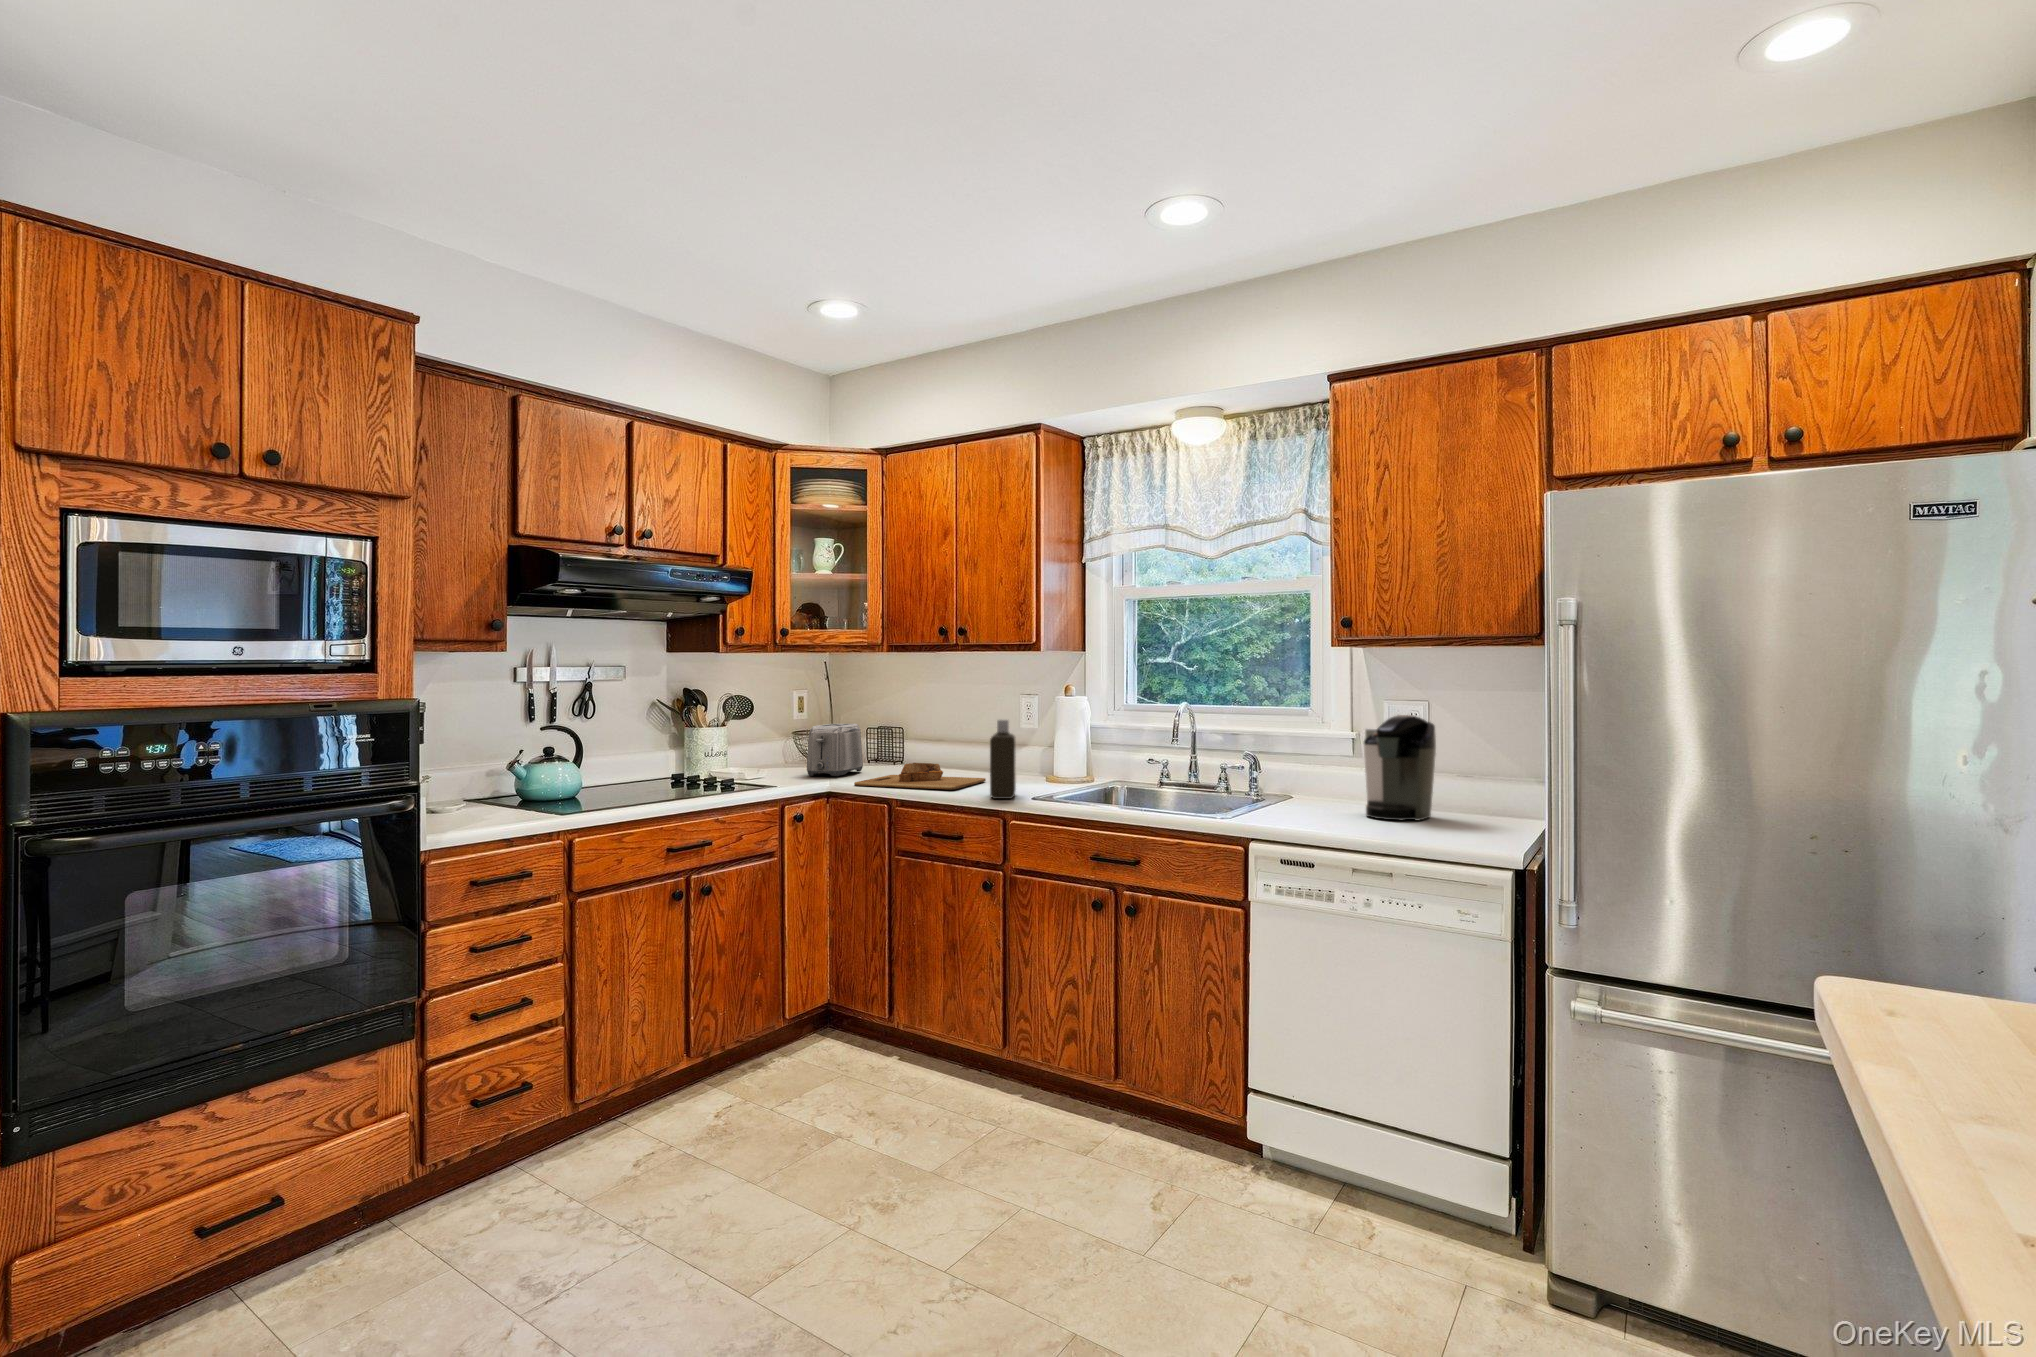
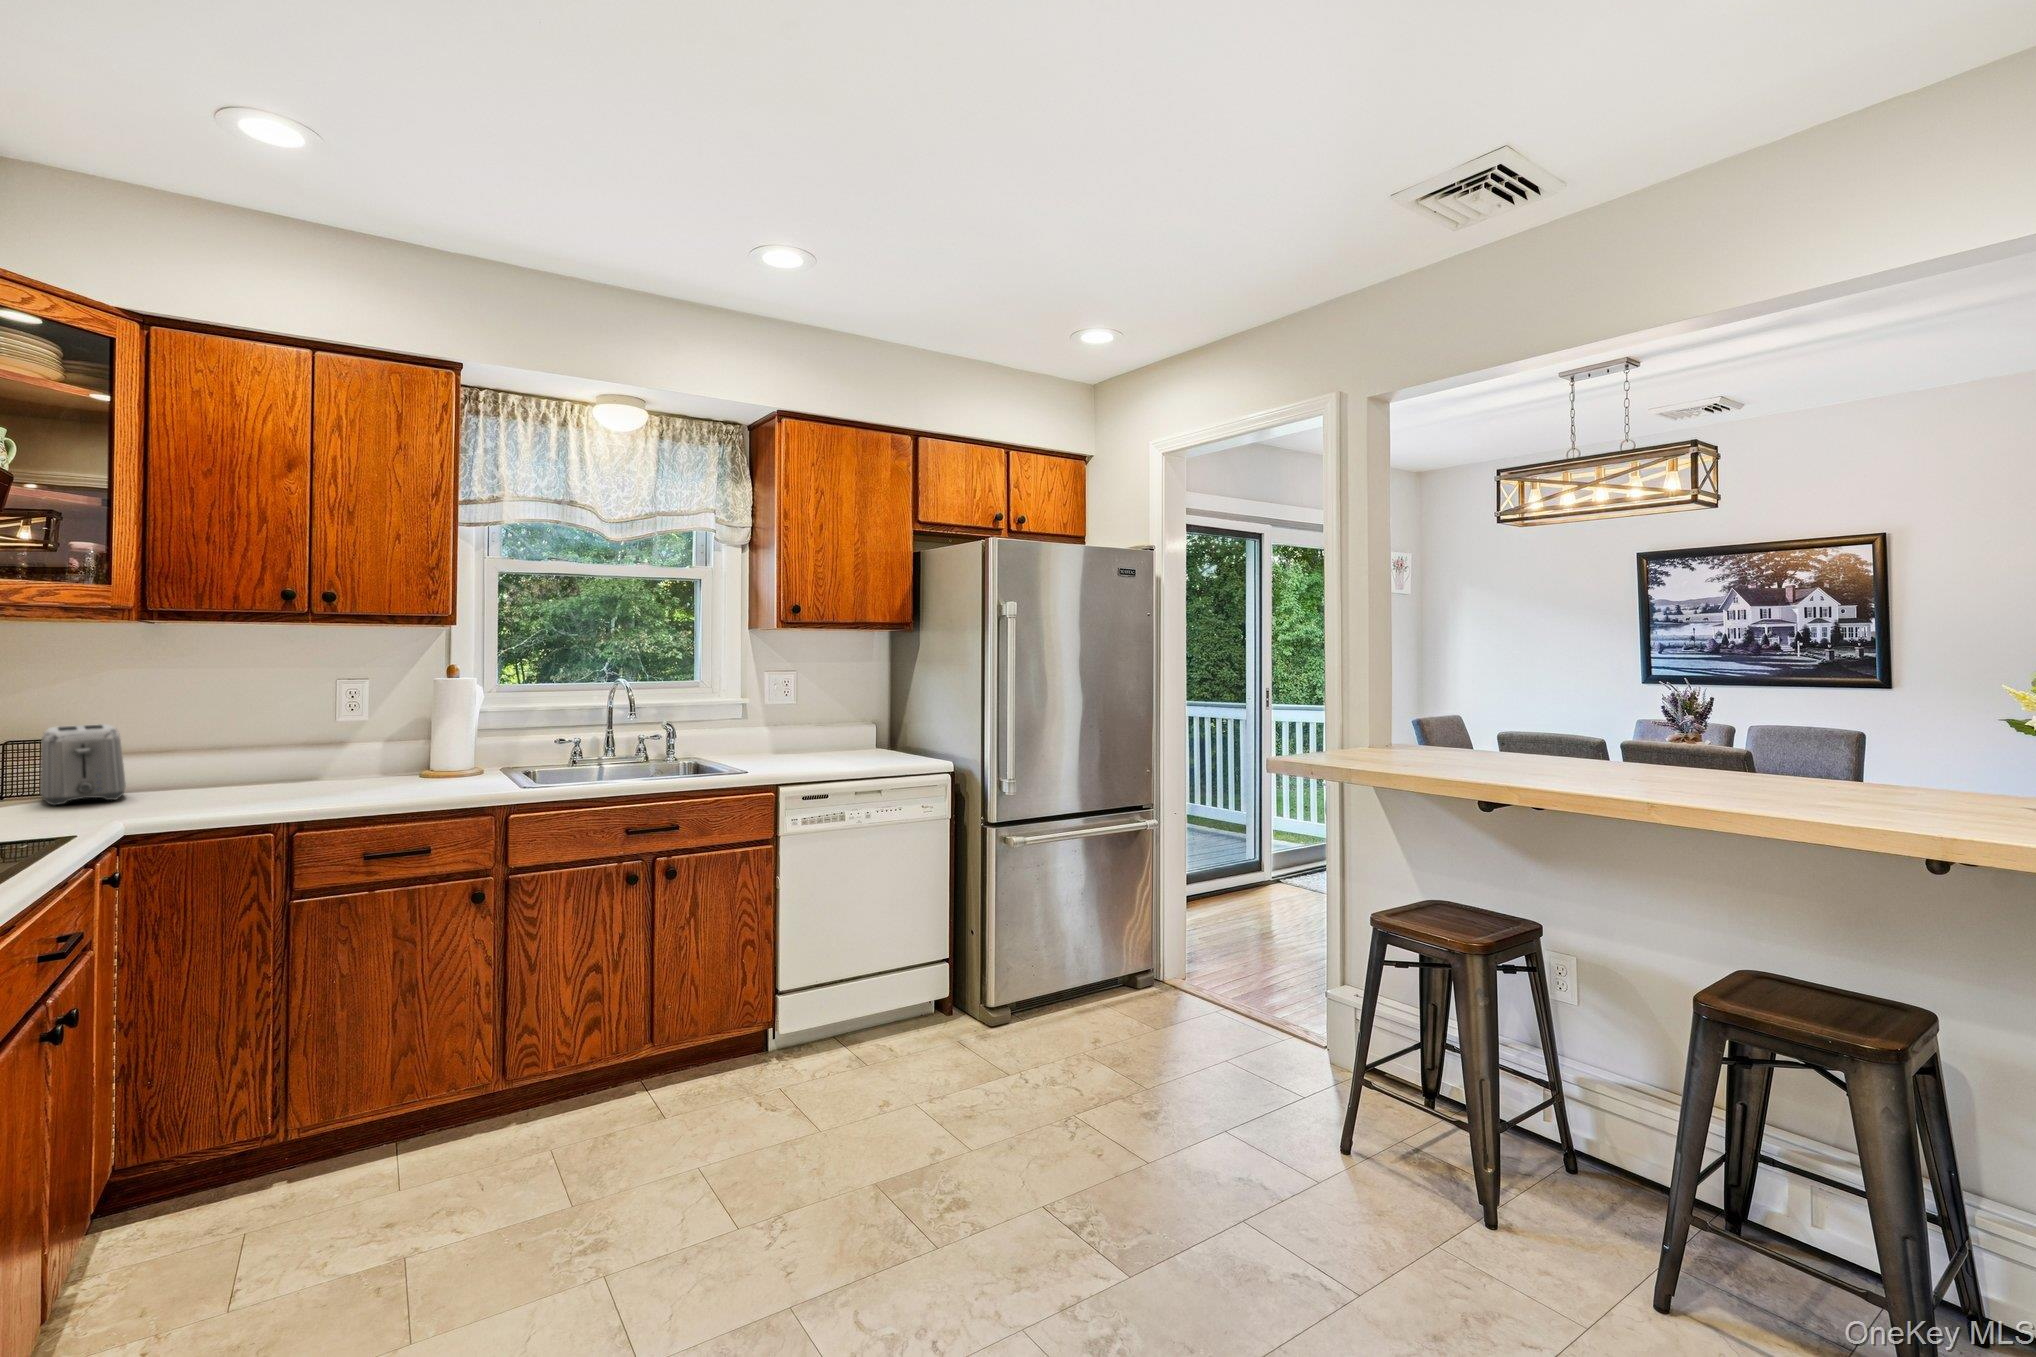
coffee maker: present [1364,715,1436,820] -> none [774,683,853,763]
bottle: present [990,720,1016,799] -> none [440,703,494,792]
cutting board: present [854,763,986,790] -> none [204,764,383,805]

